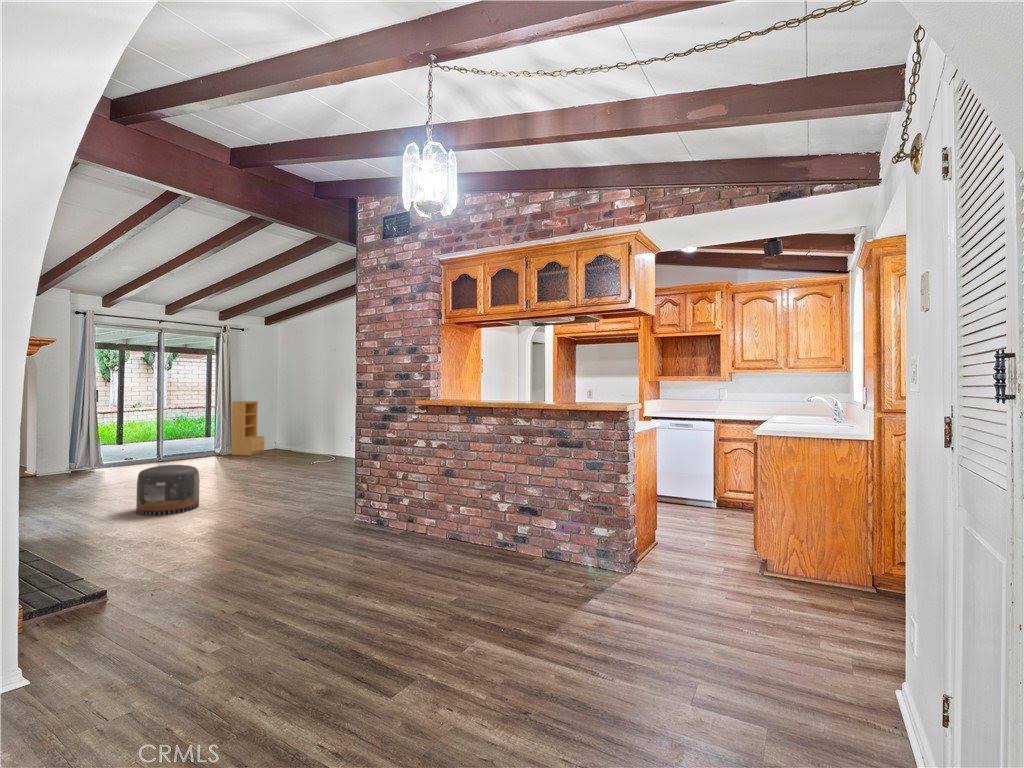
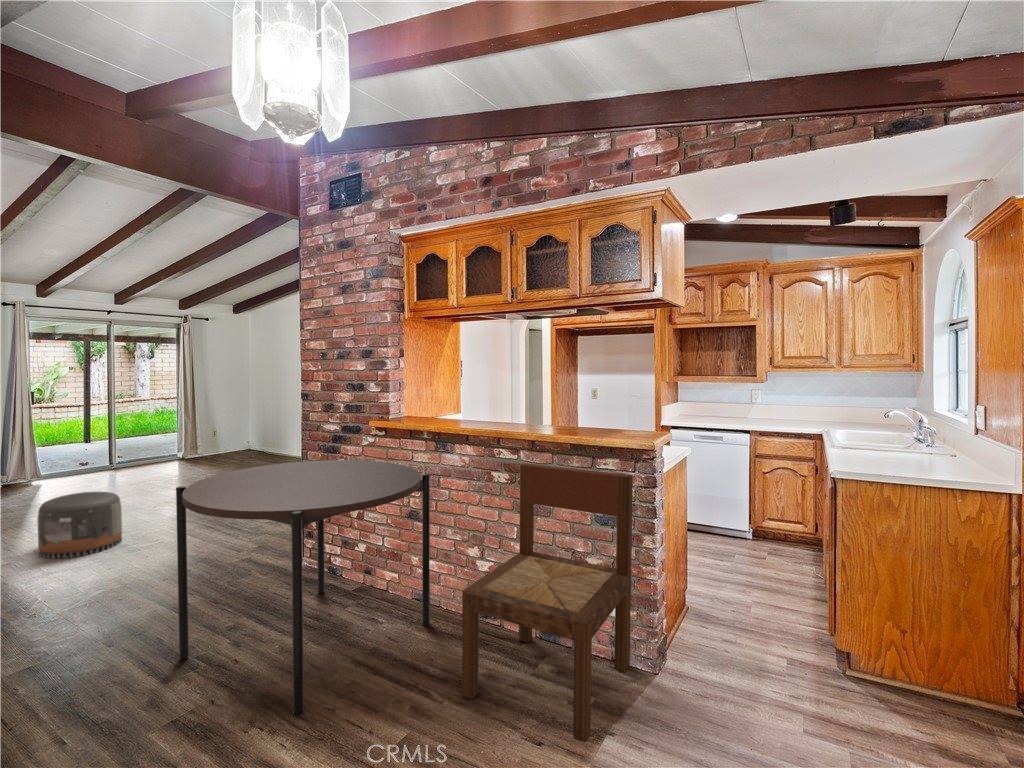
bookshelf: present [231,401,264,455] -> none [197,398,235,459]
dining chair: none [492,427,613,601] -> present [462,463,633,742]
dining table: none [283,430,464,590] -> present [176,459,430,716]

